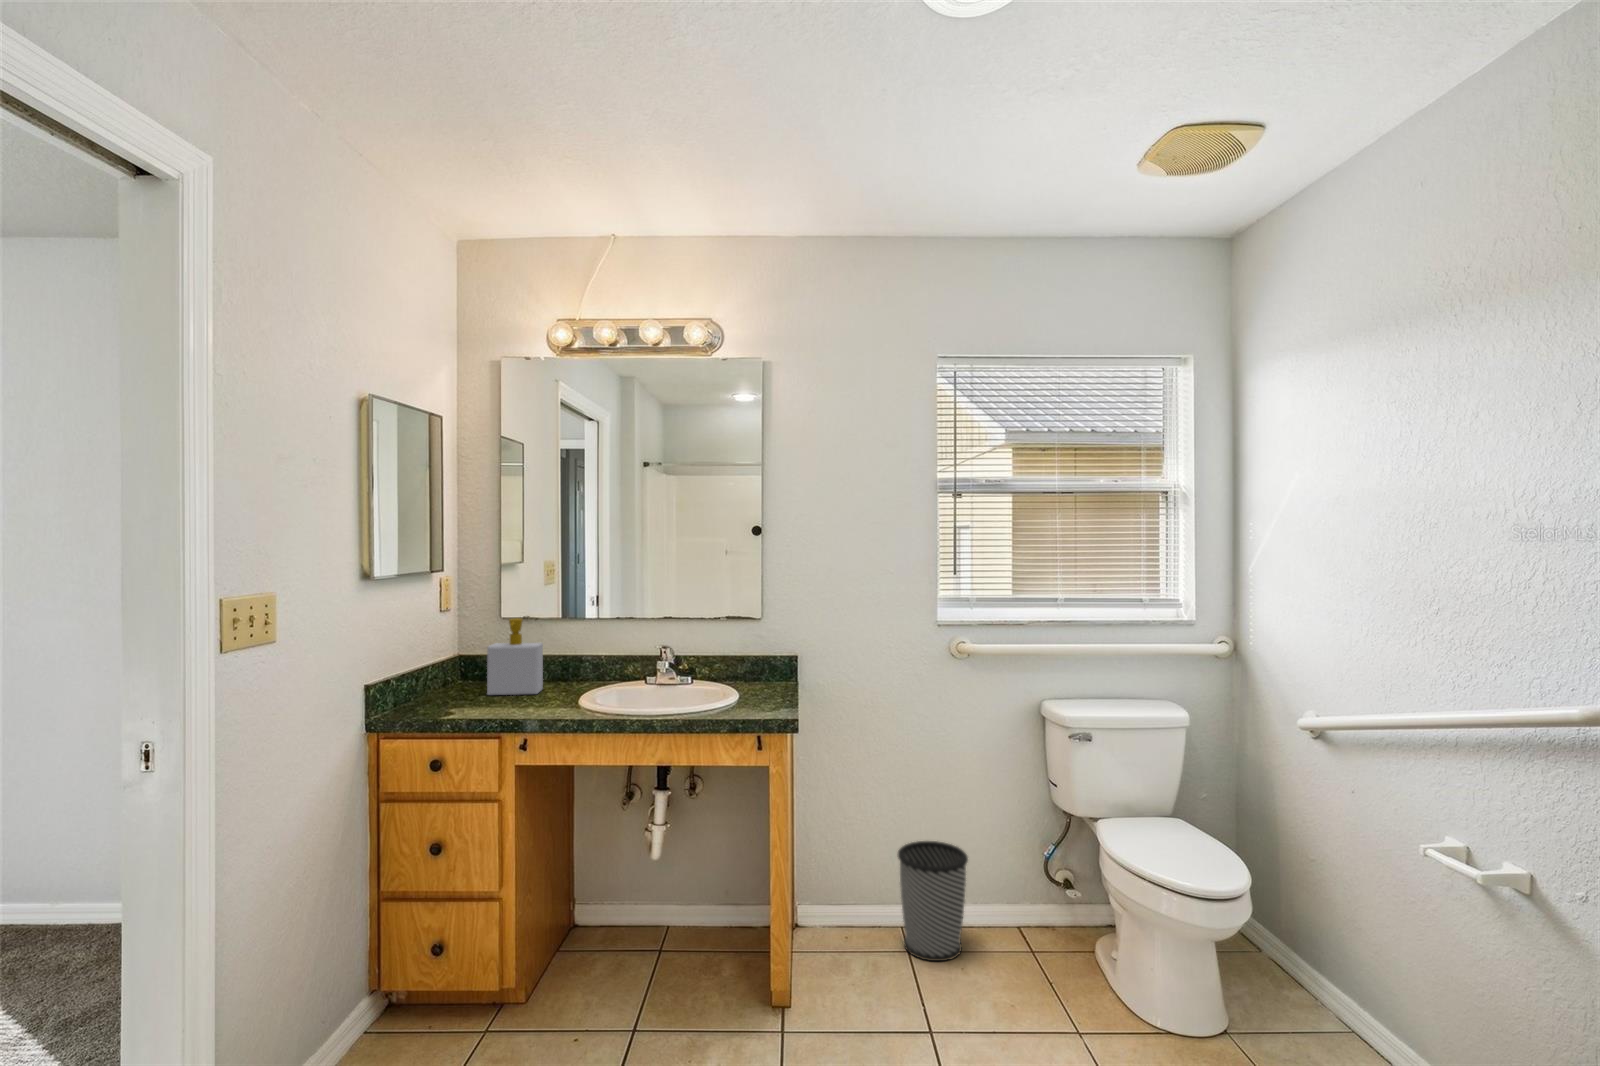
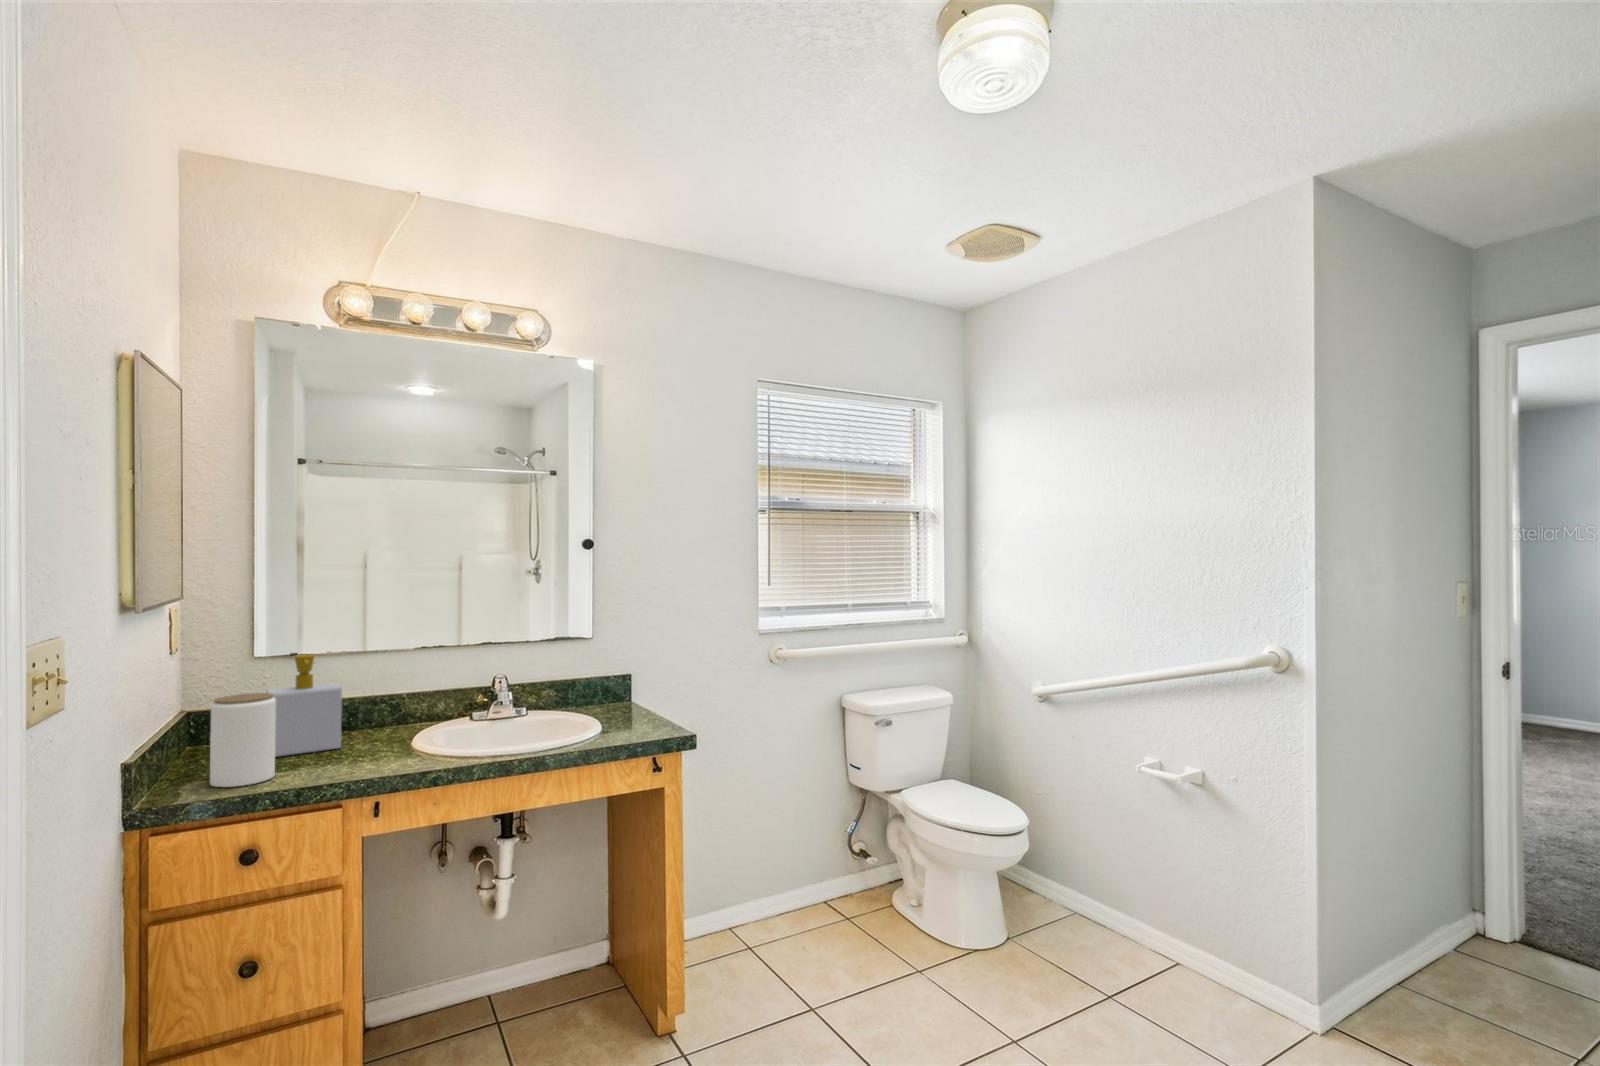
jar: none [427,645,471,712] -> present [210,693,276,787]
wastebasket: present [898,841,968,961] -> none [736,840,802,953]

